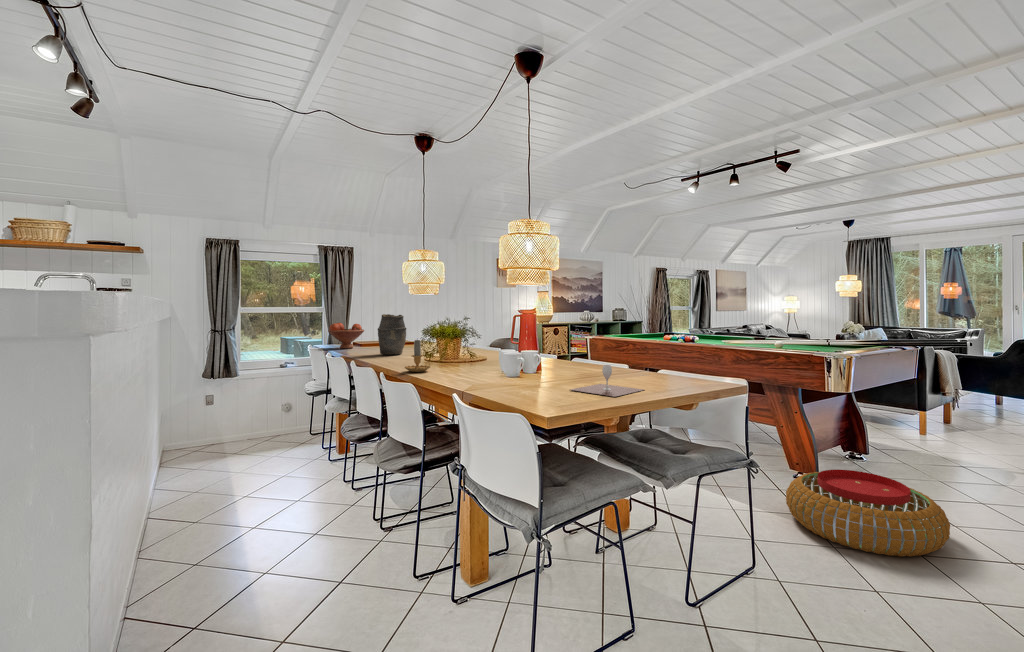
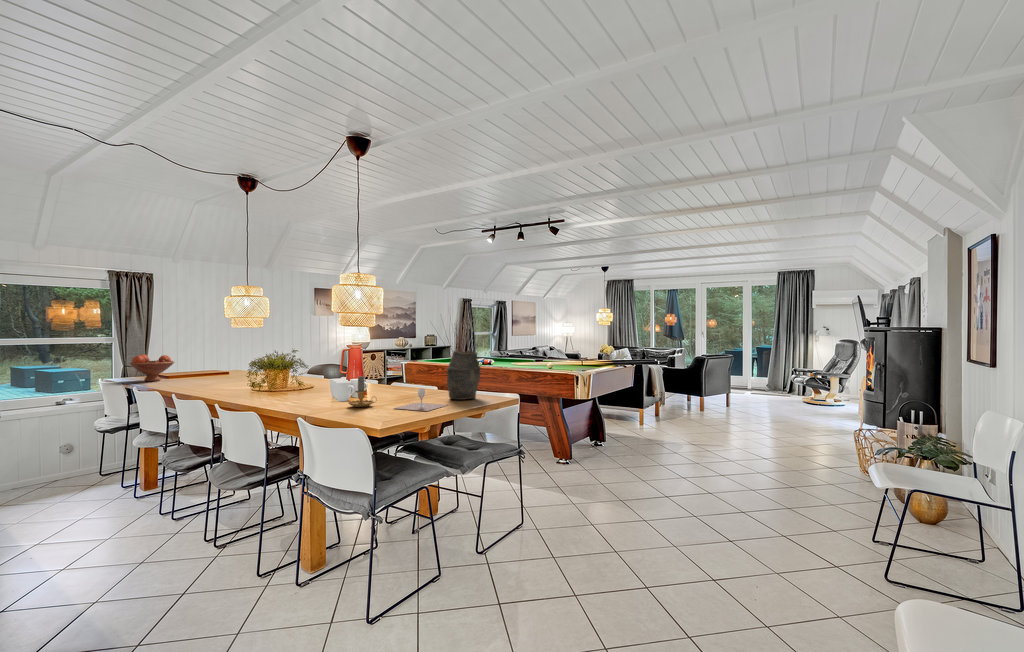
vase: present [378,314,406,355] -> present [447,351,480,400]
candle: present [405,340,430,372] -> present [348,376,377,407]
pouf: present [786,470,950,557] -> none [549,452,638,504]

